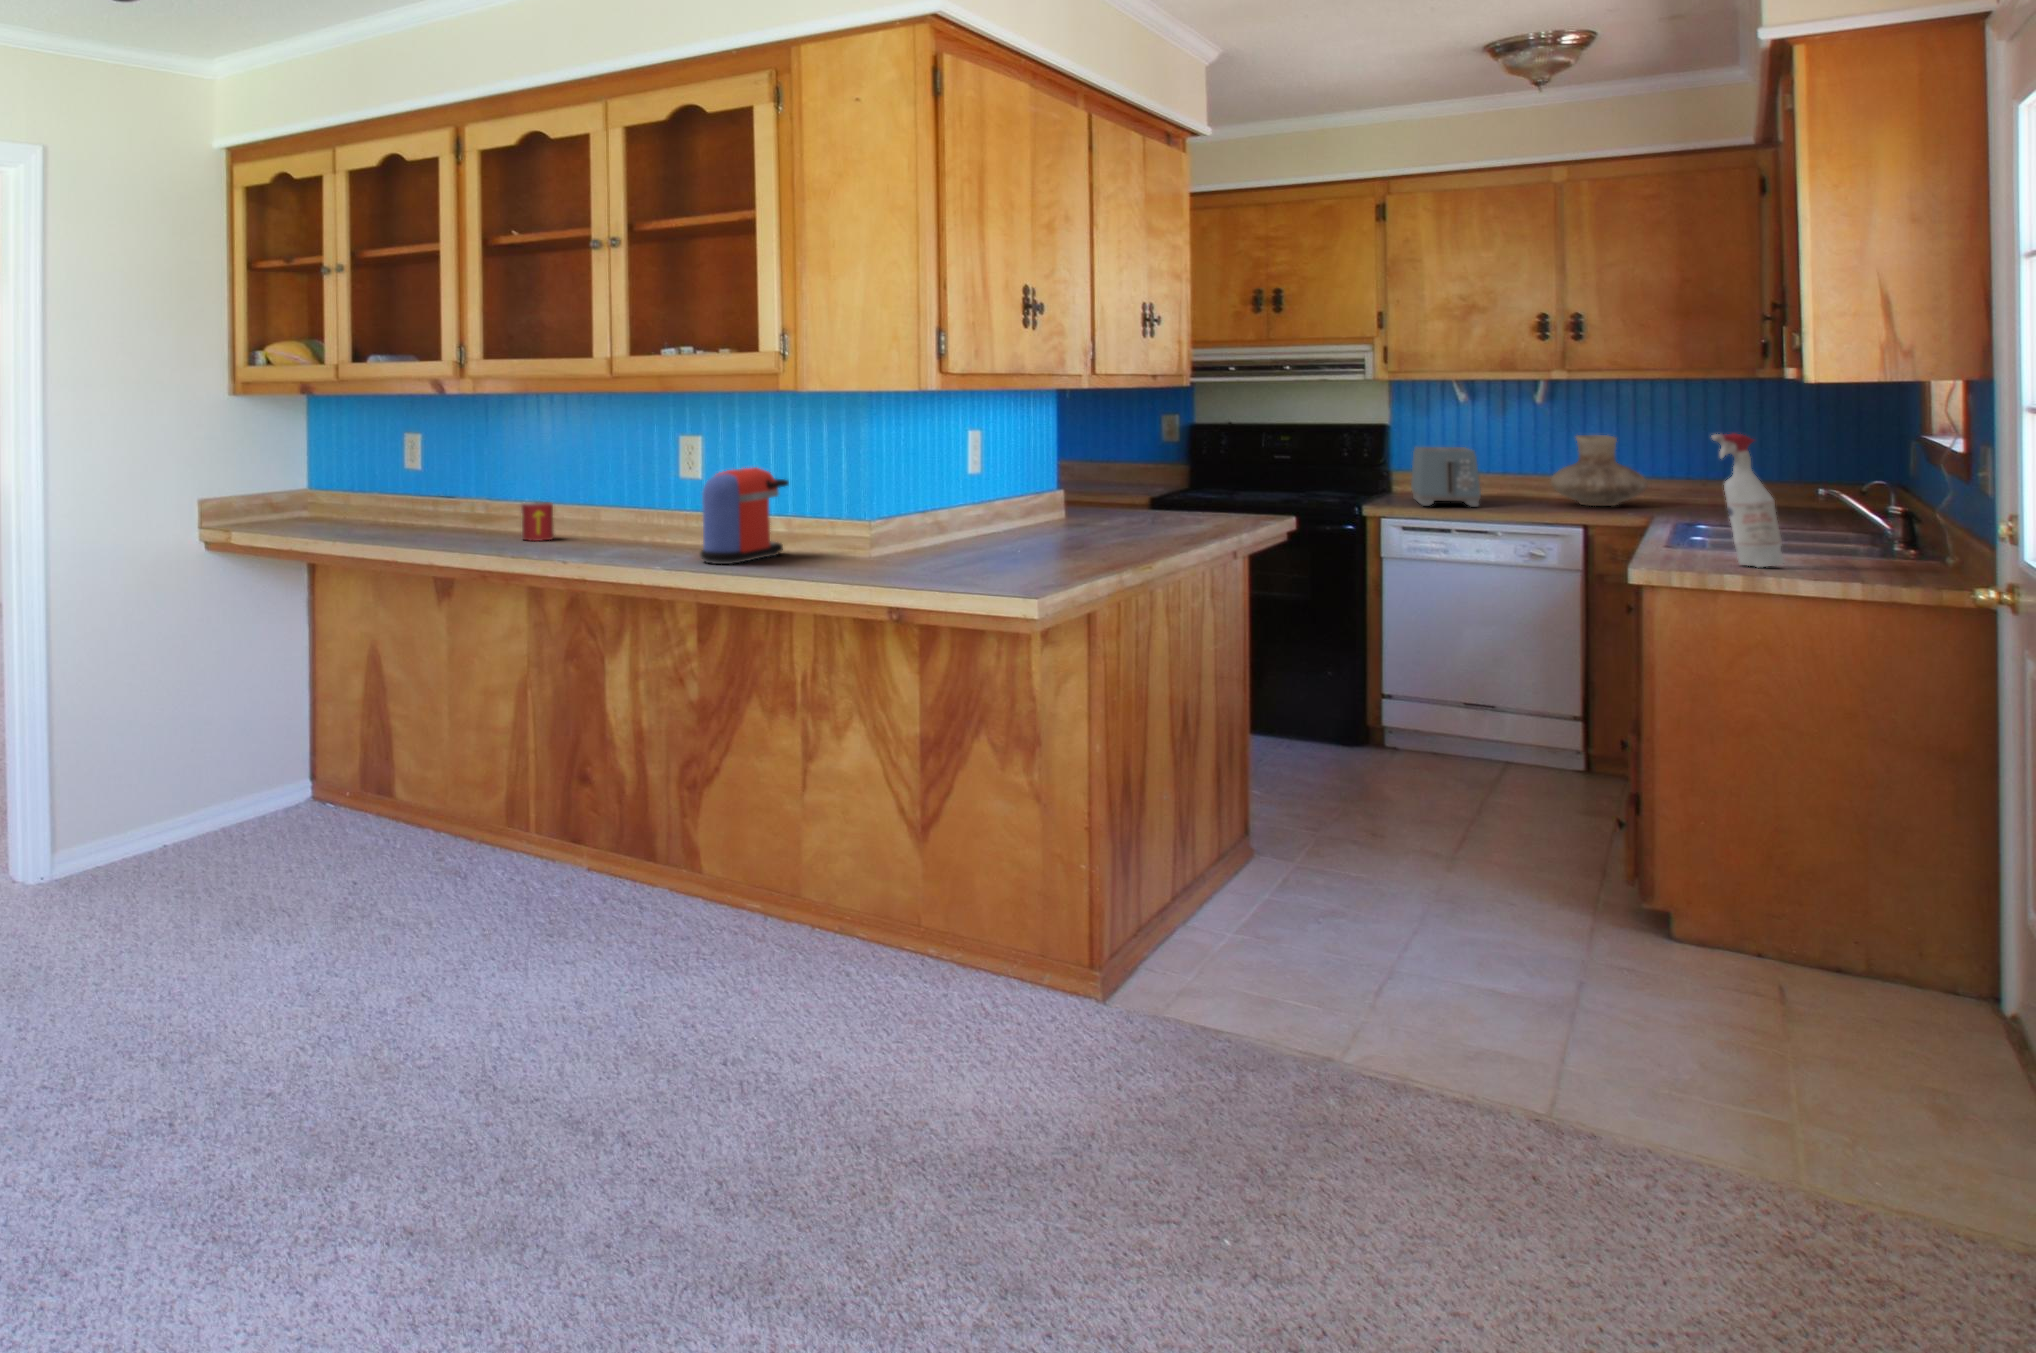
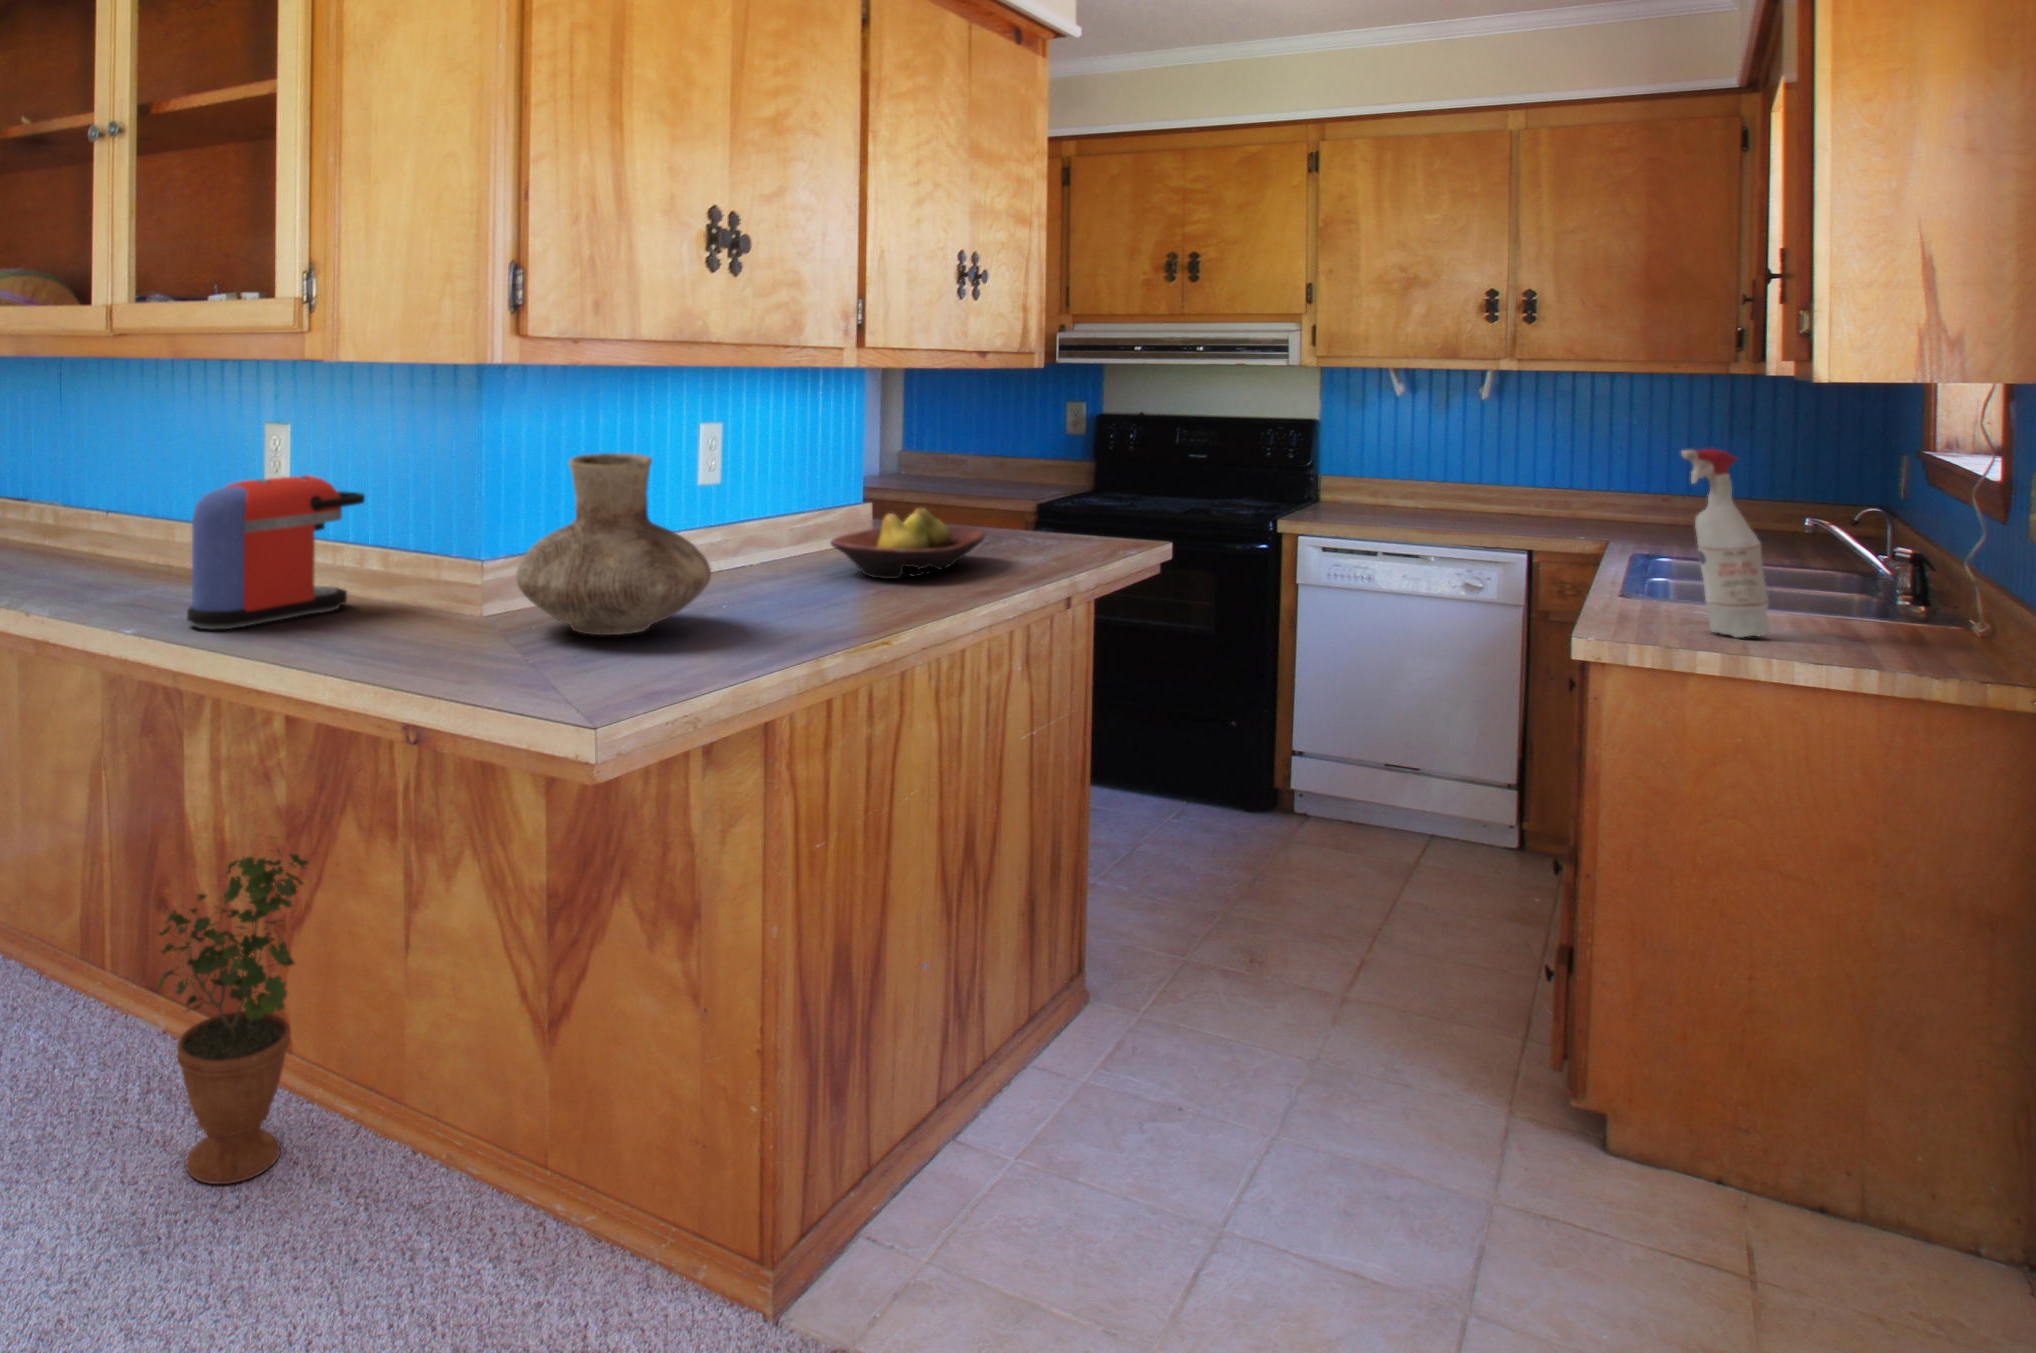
vase: present [1551,435,1647,506] -> present [516,453,711,635]
toaster: present [1411,447,1481,507] -> none [1339,447,1414,522]
fruit bowl: none [1077,488,1185,536] -> present [831,508,985,579]
mug: present [521,502,554,541] -> none [41,514,91,572]
potted plant: none [651,711,742,935] -> present [158,850,308,1184]

